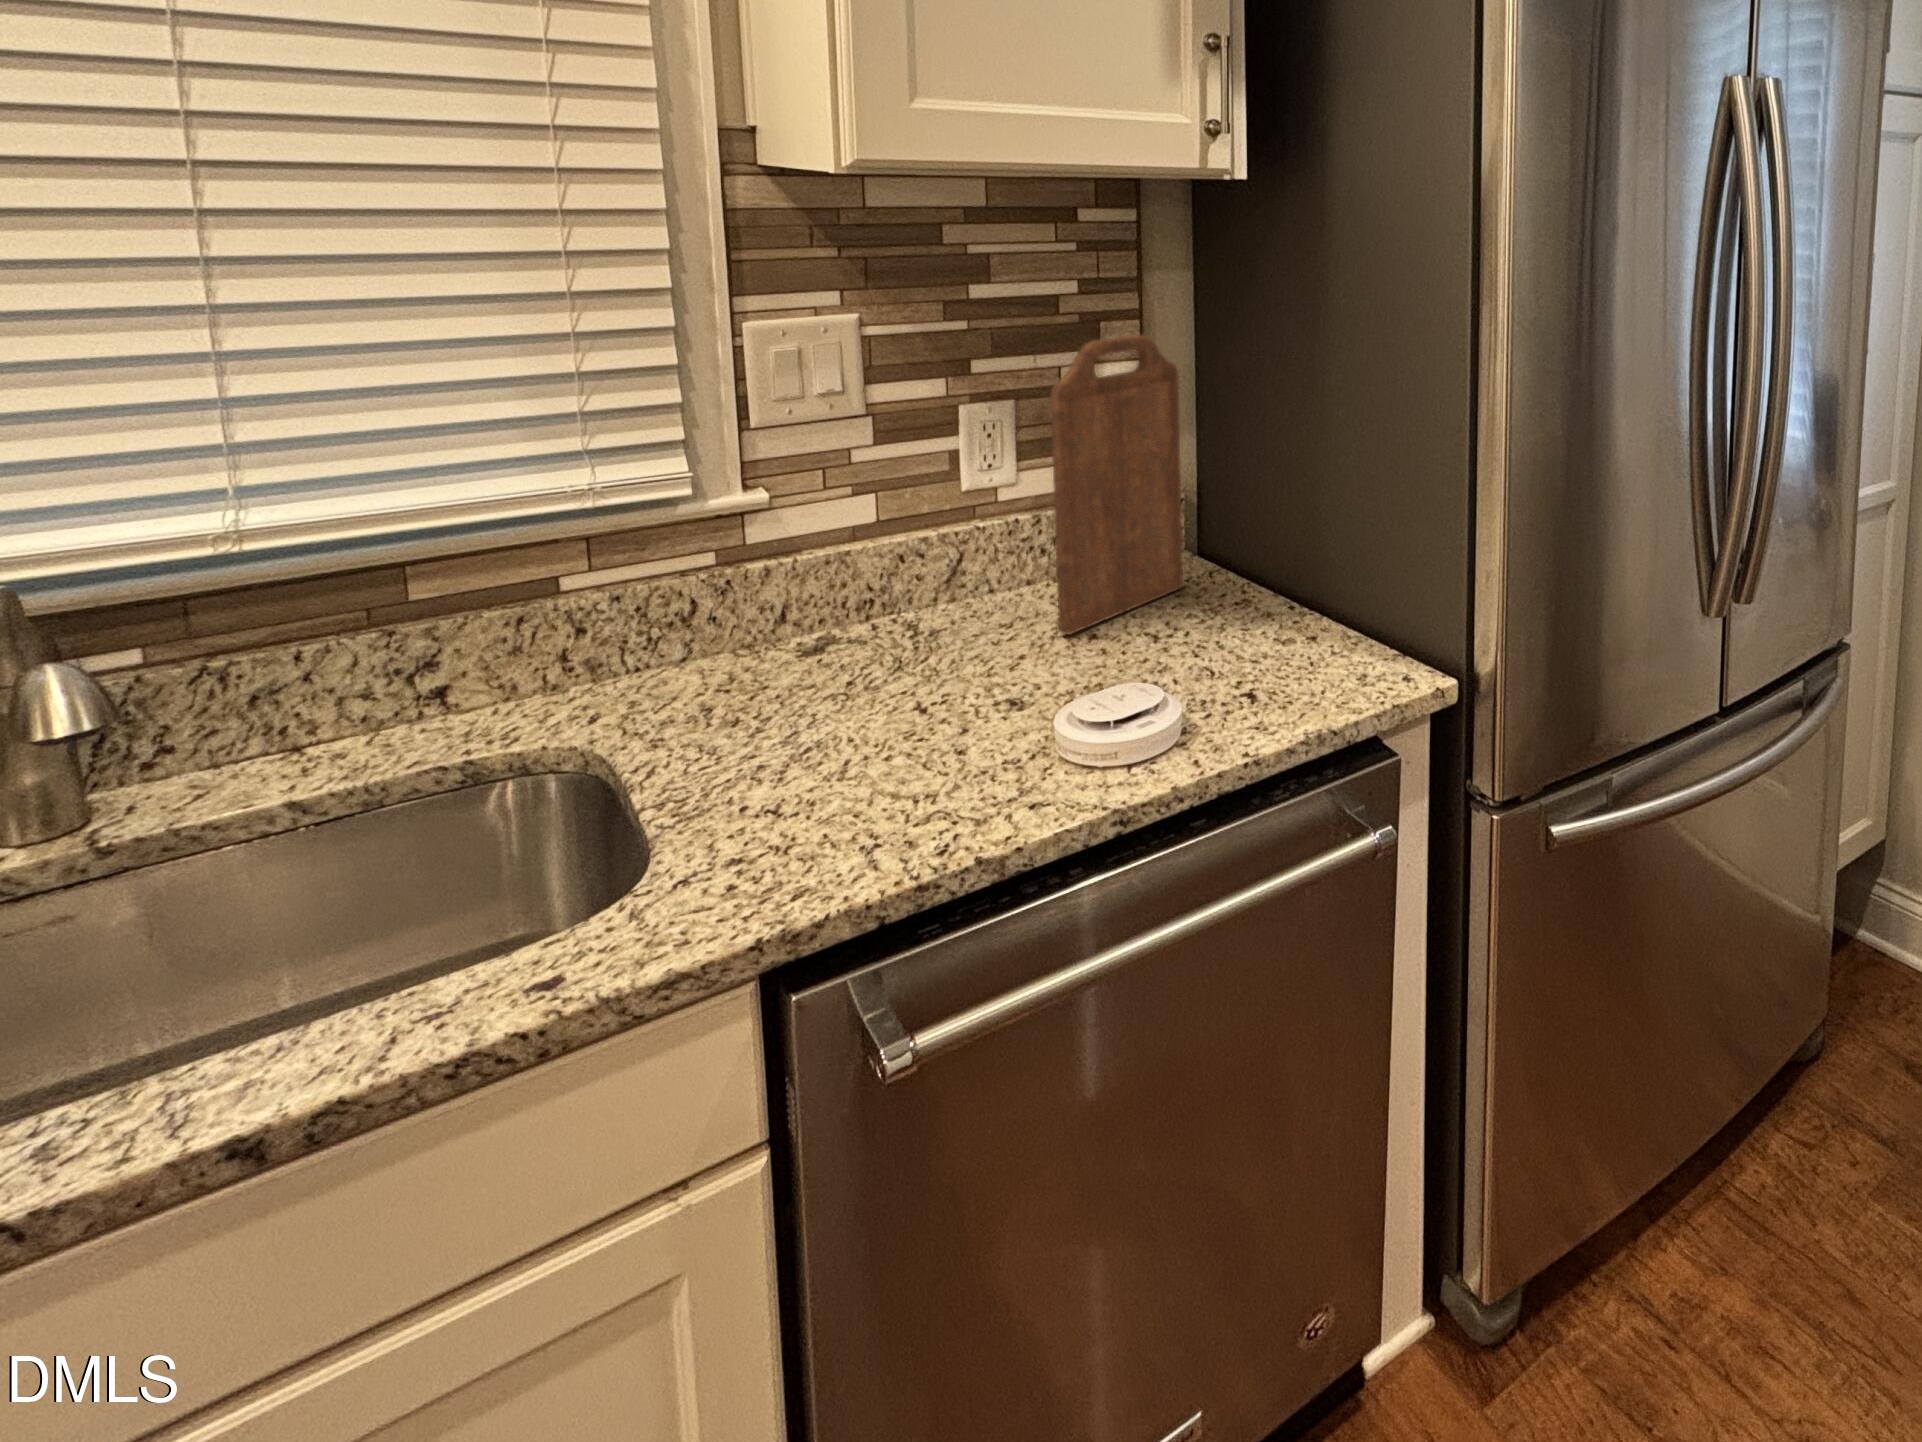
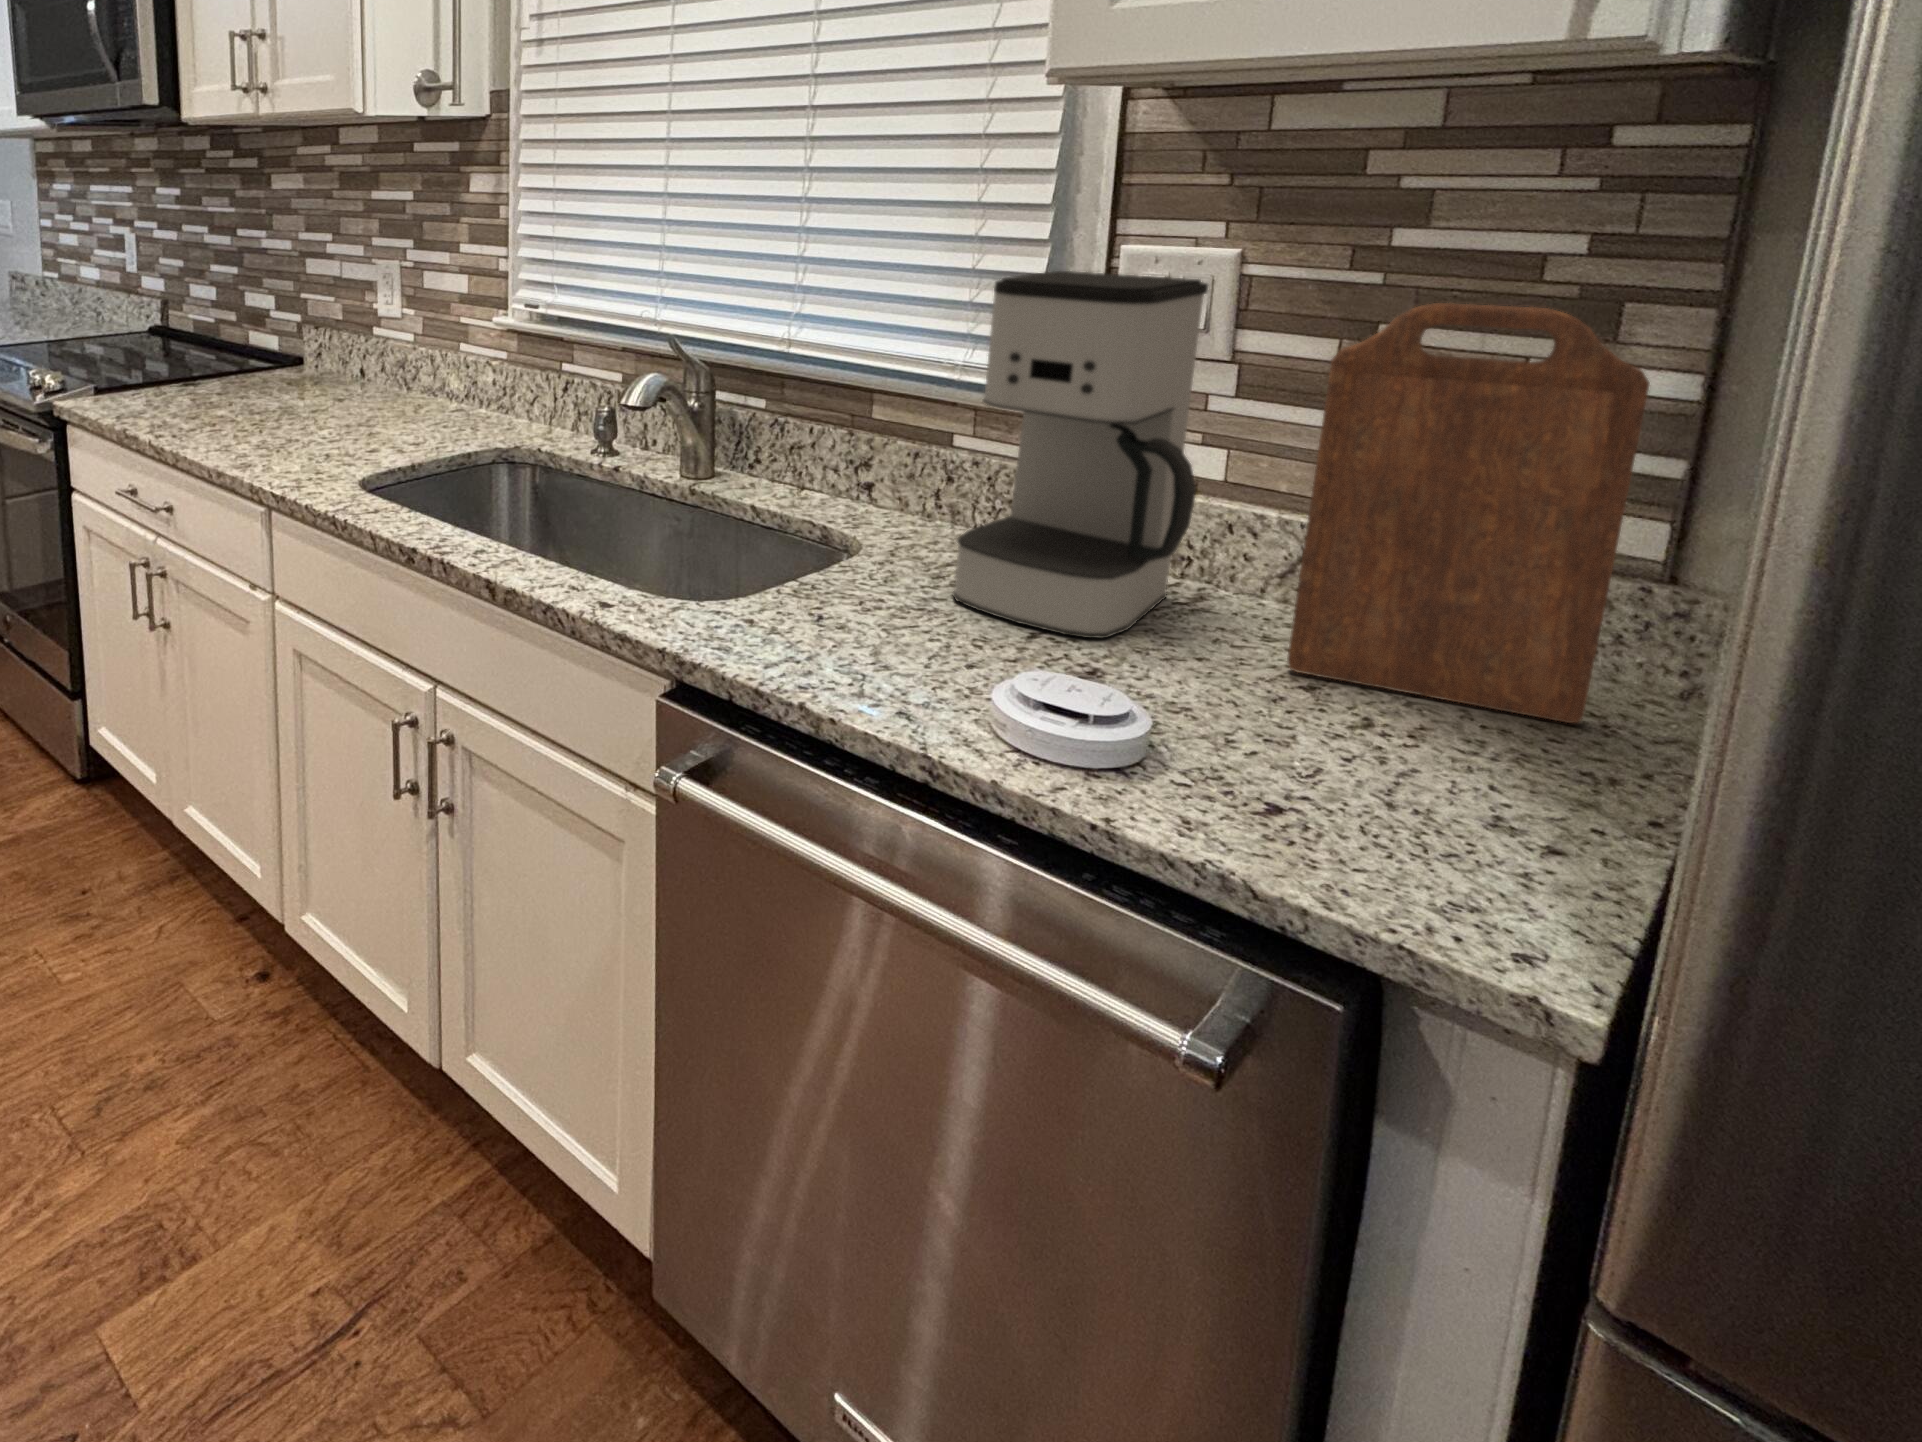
coffee maker: none [732,347,970,726] -> present [953,271,1208,638]

